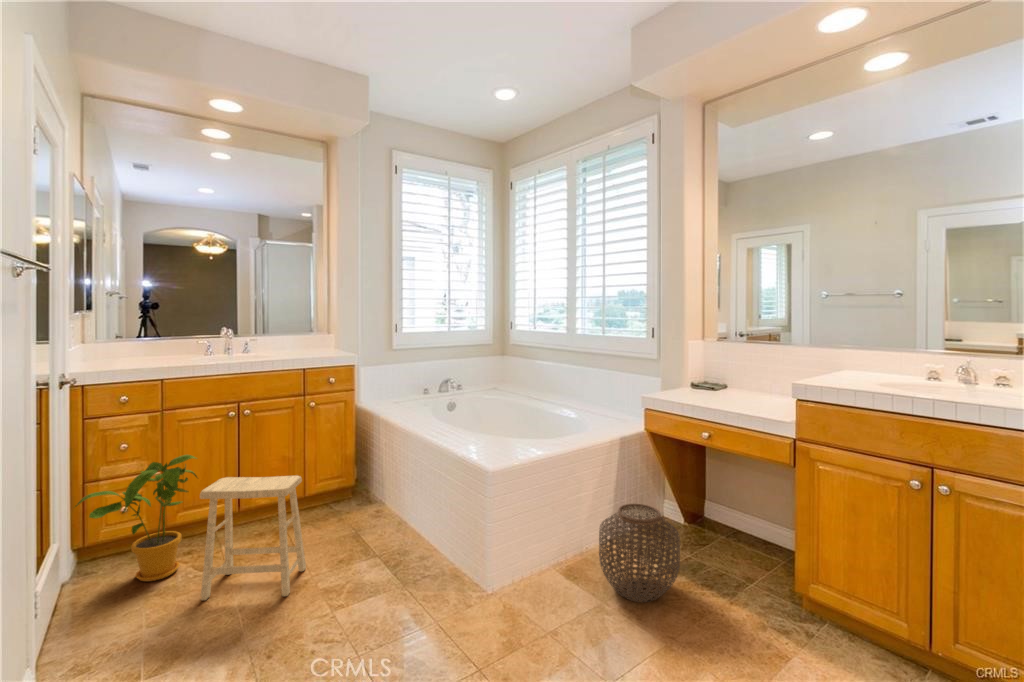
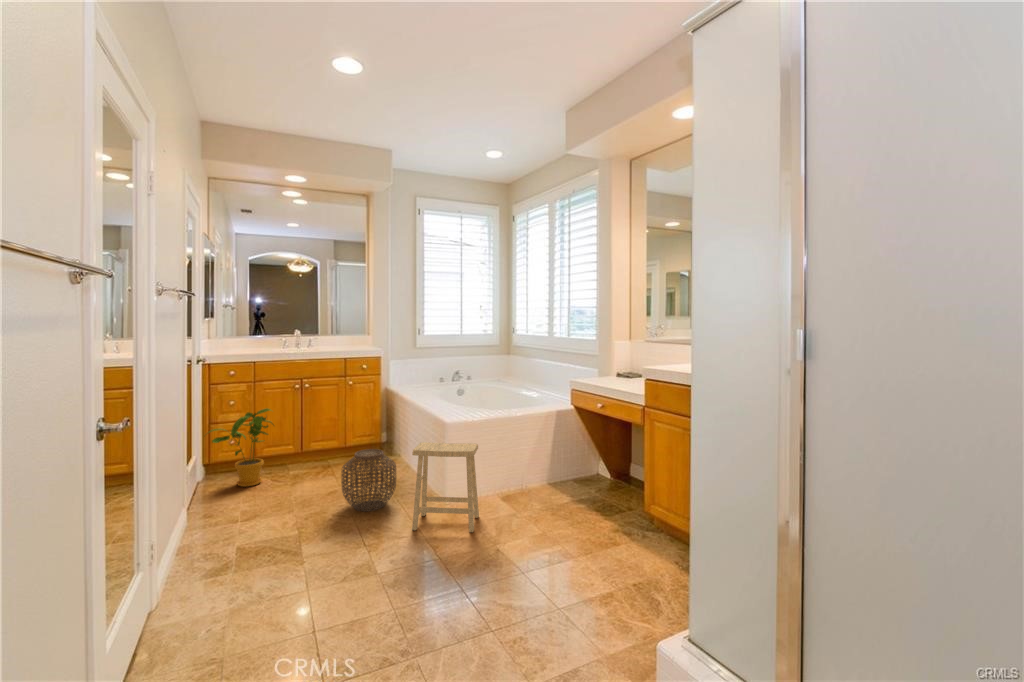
footstool: present [200,476,306,600] -> present [412,442,479,532]
woven basket: present [599,504,680,602] -> present [342,449,396,511]

